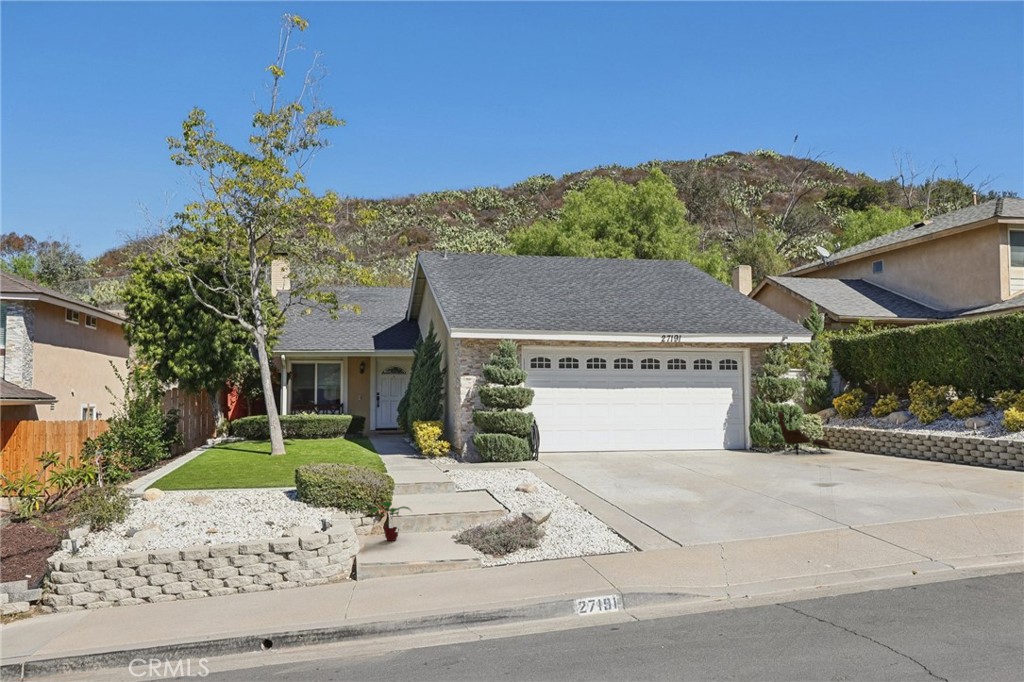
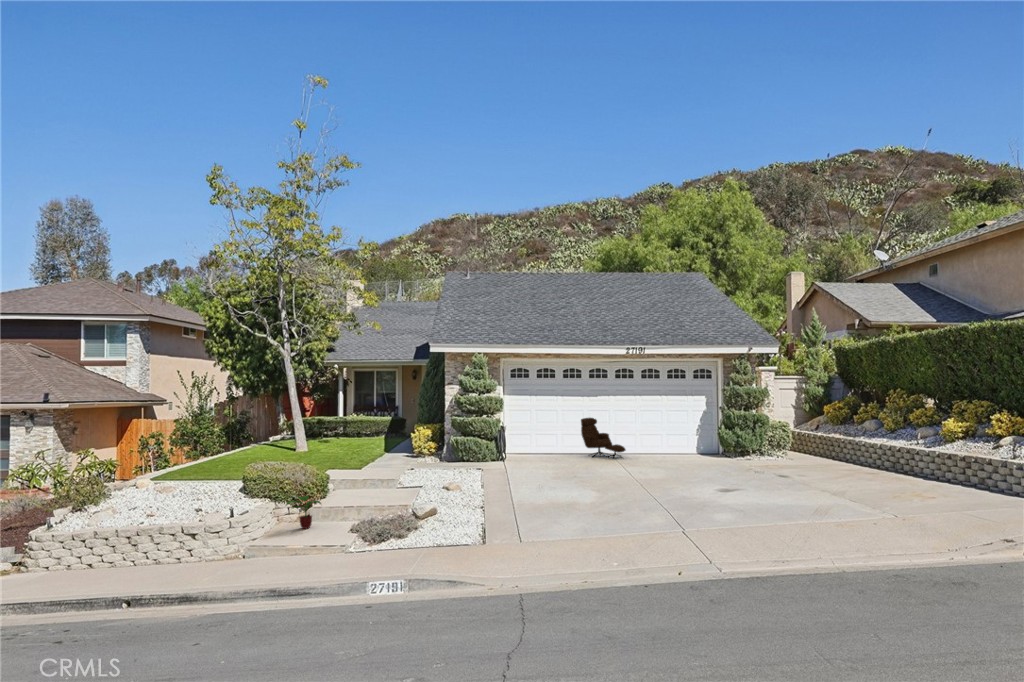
lounge chair: present [778,411,829,454] -> present [581,418,625,458]

